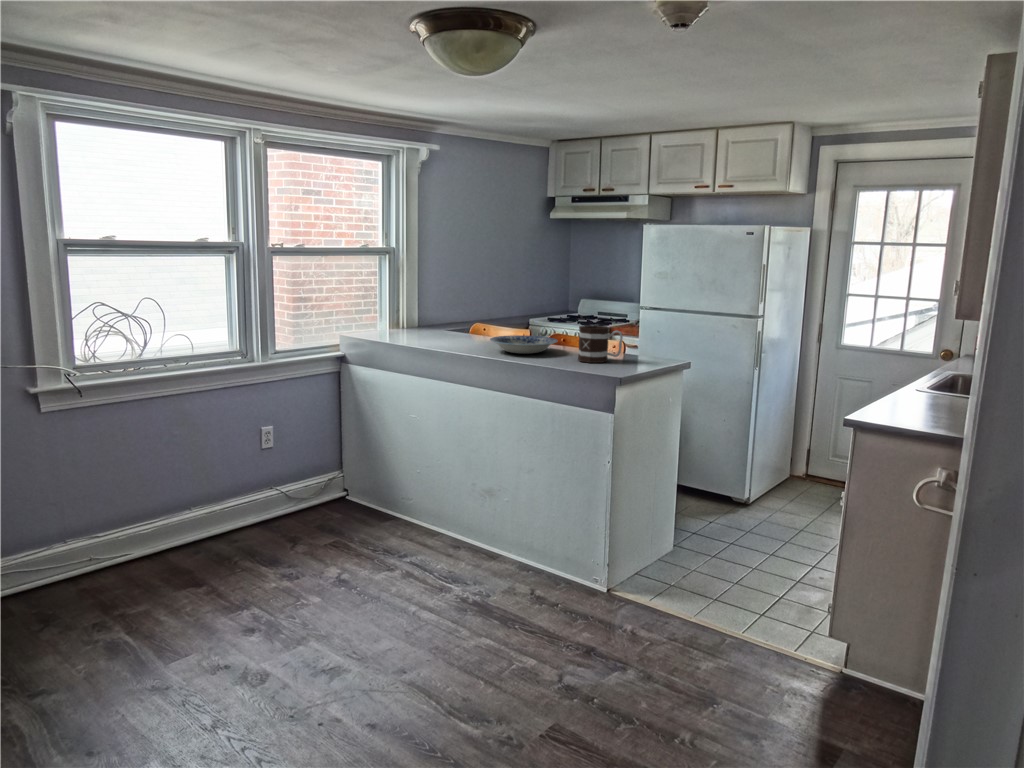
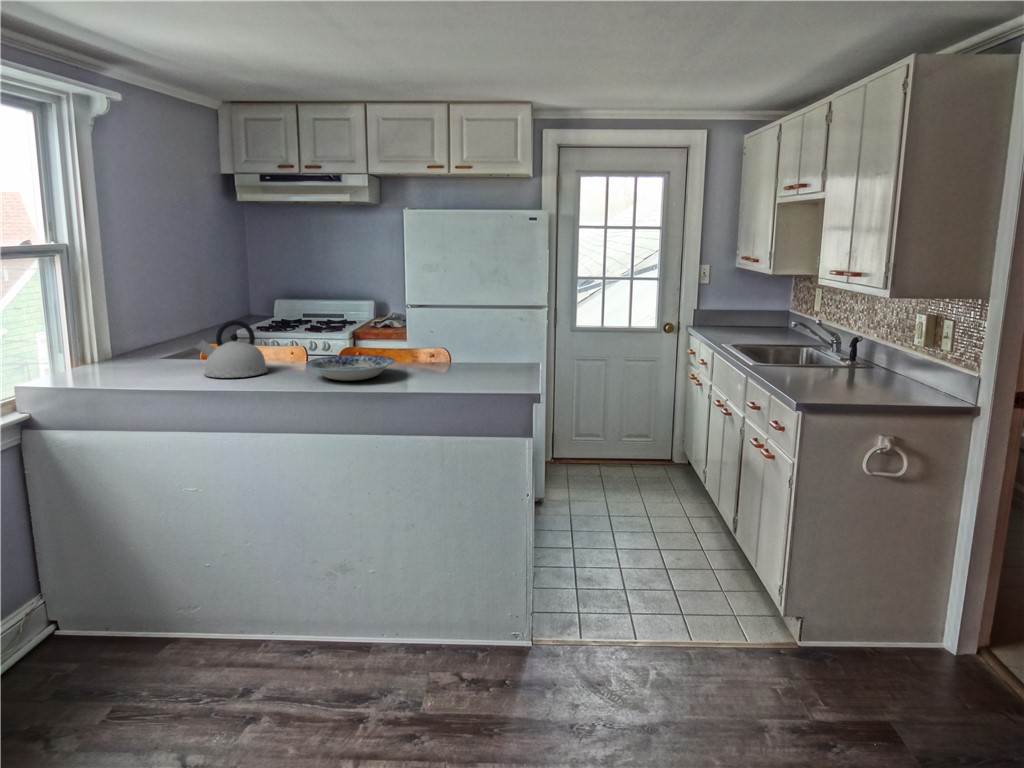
kettle: none [438,303,486,344] -> present [196,320,268,378]
mug: present [578,325,623,363] -> none [437,334,489,381]

